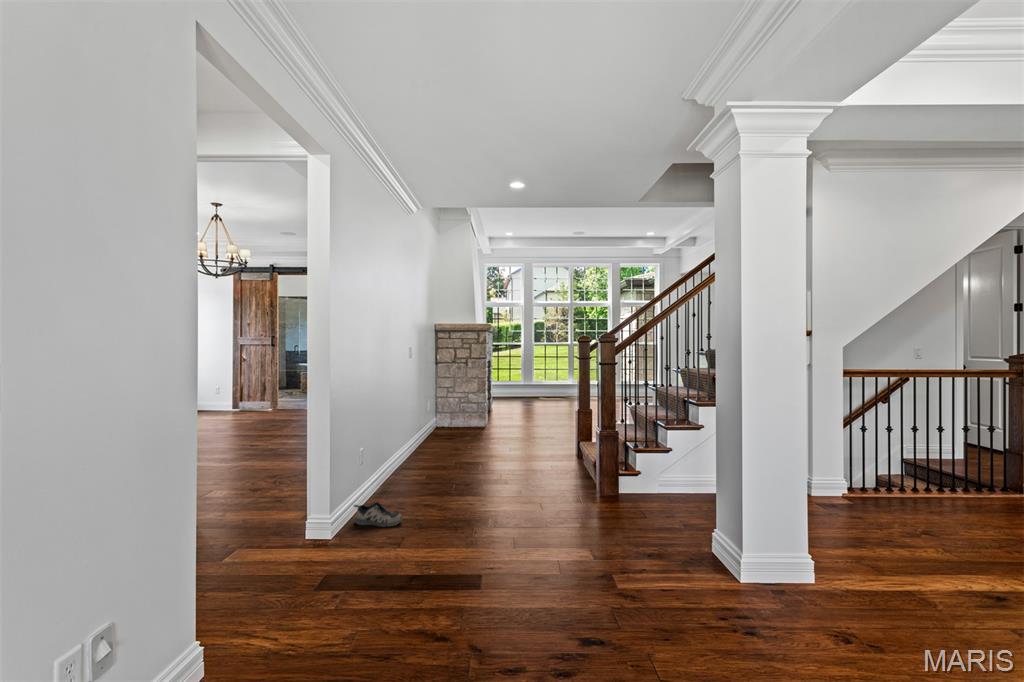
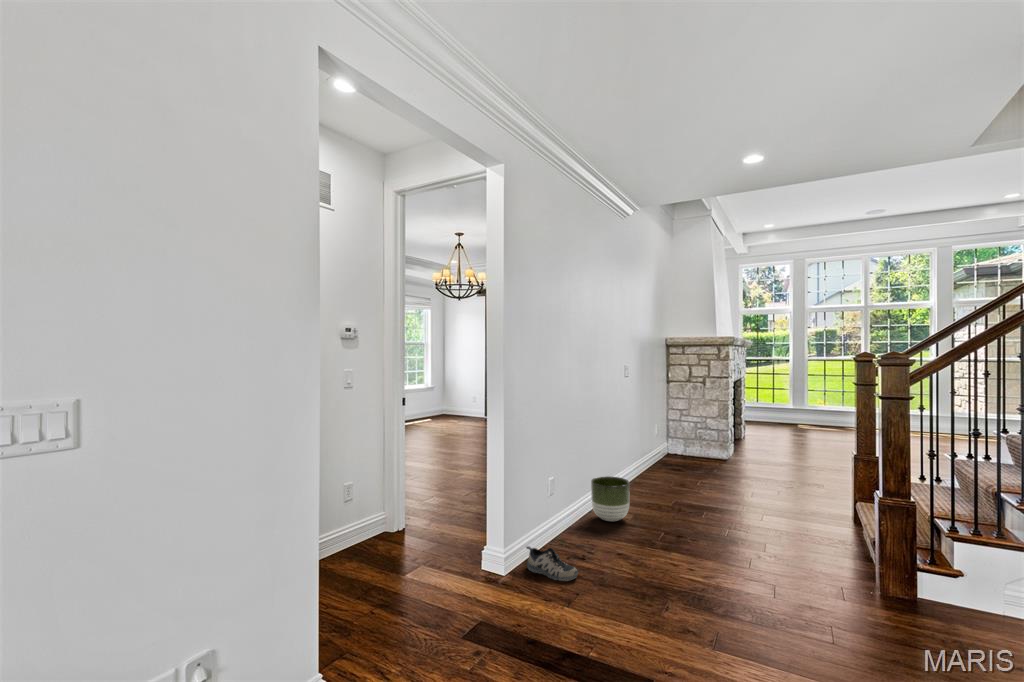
planter: none [393,443,426,480] -> present [591,476,630,521]

